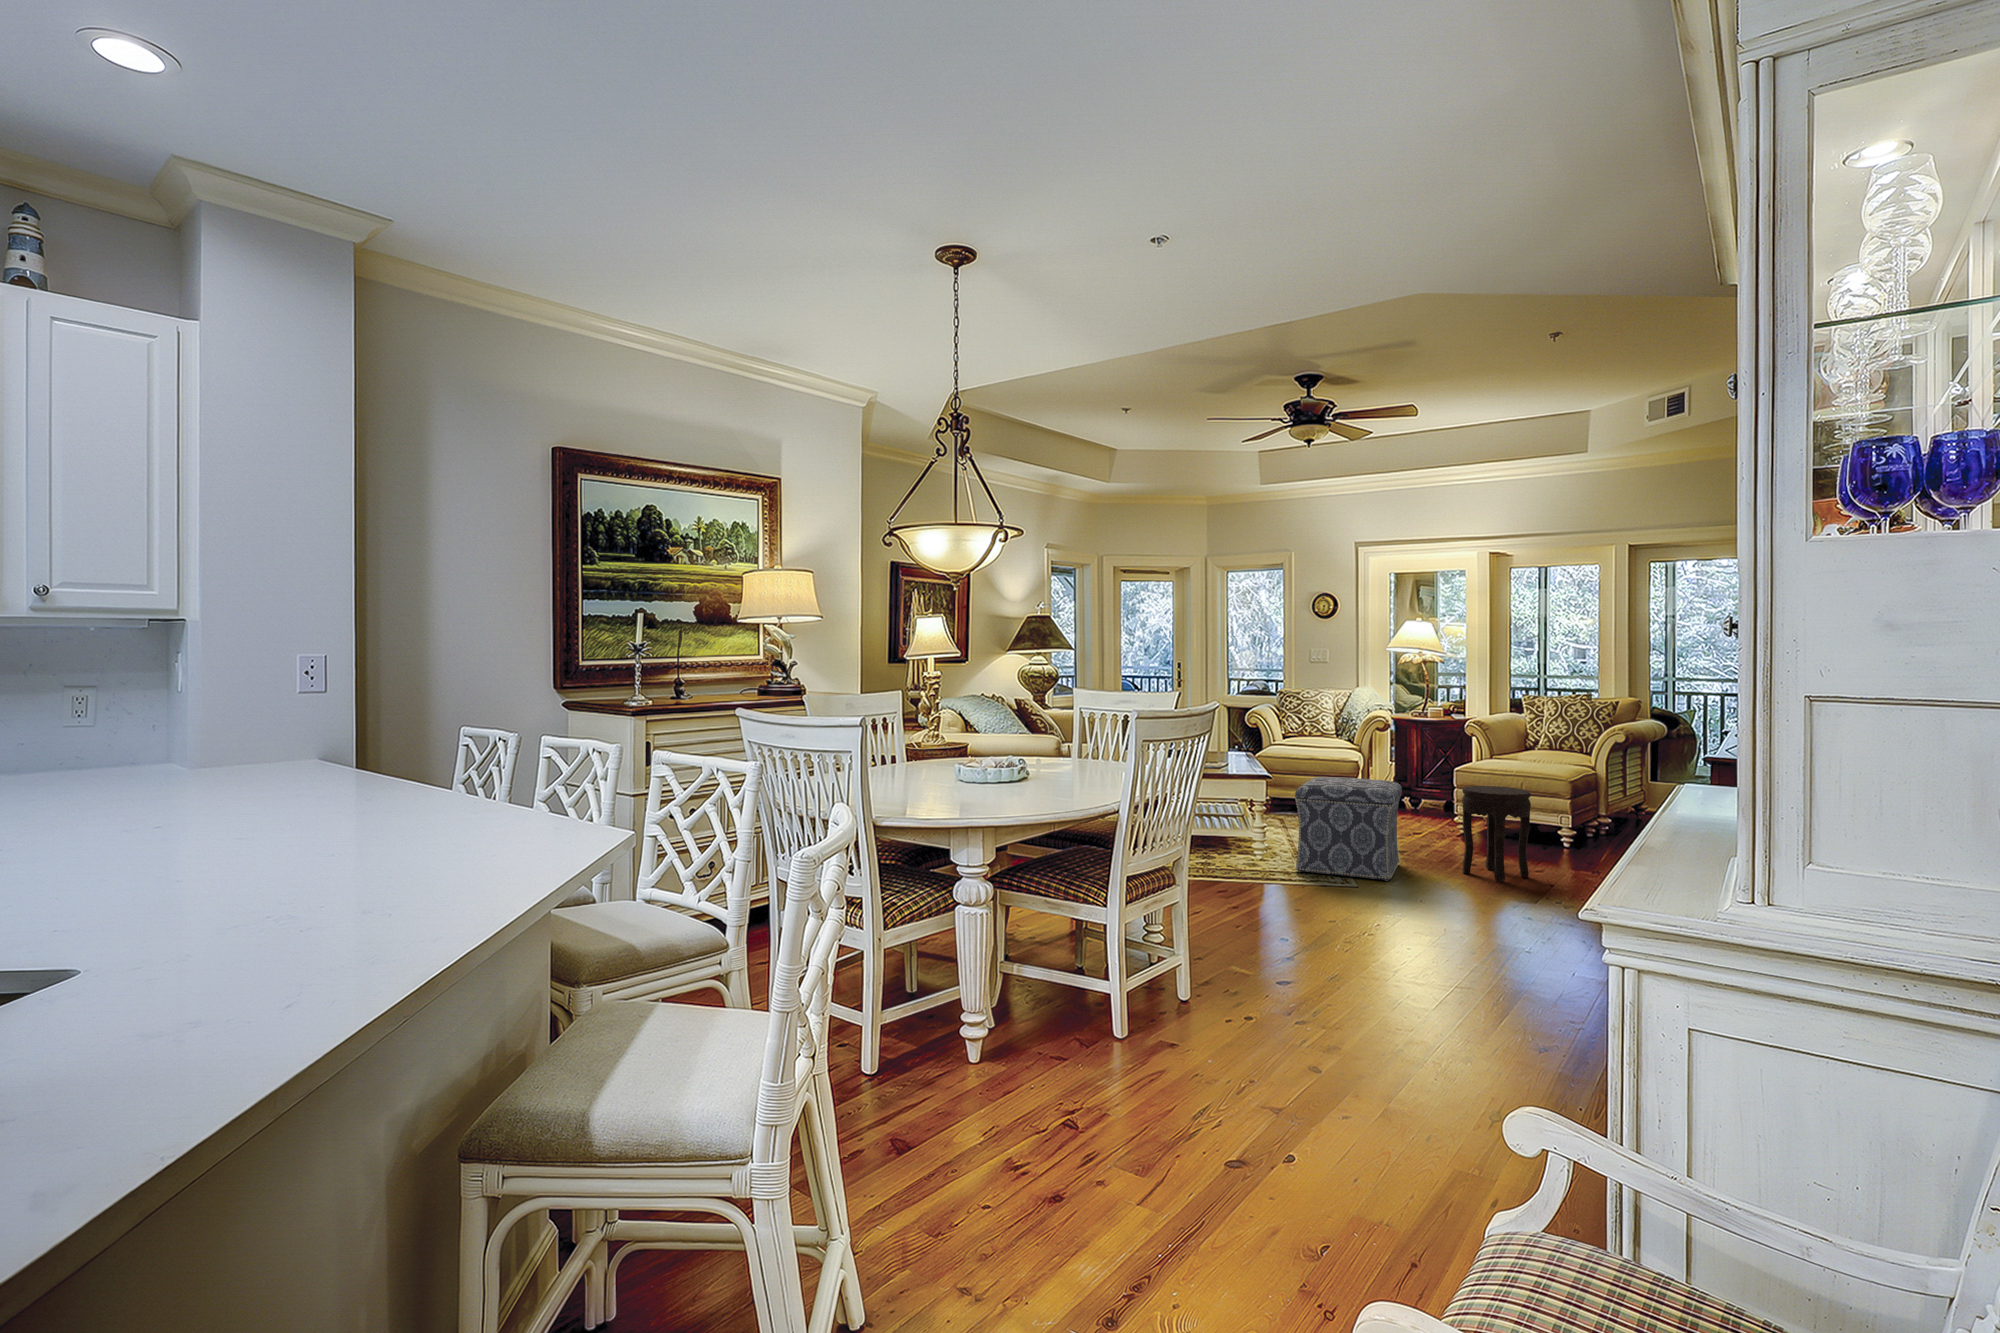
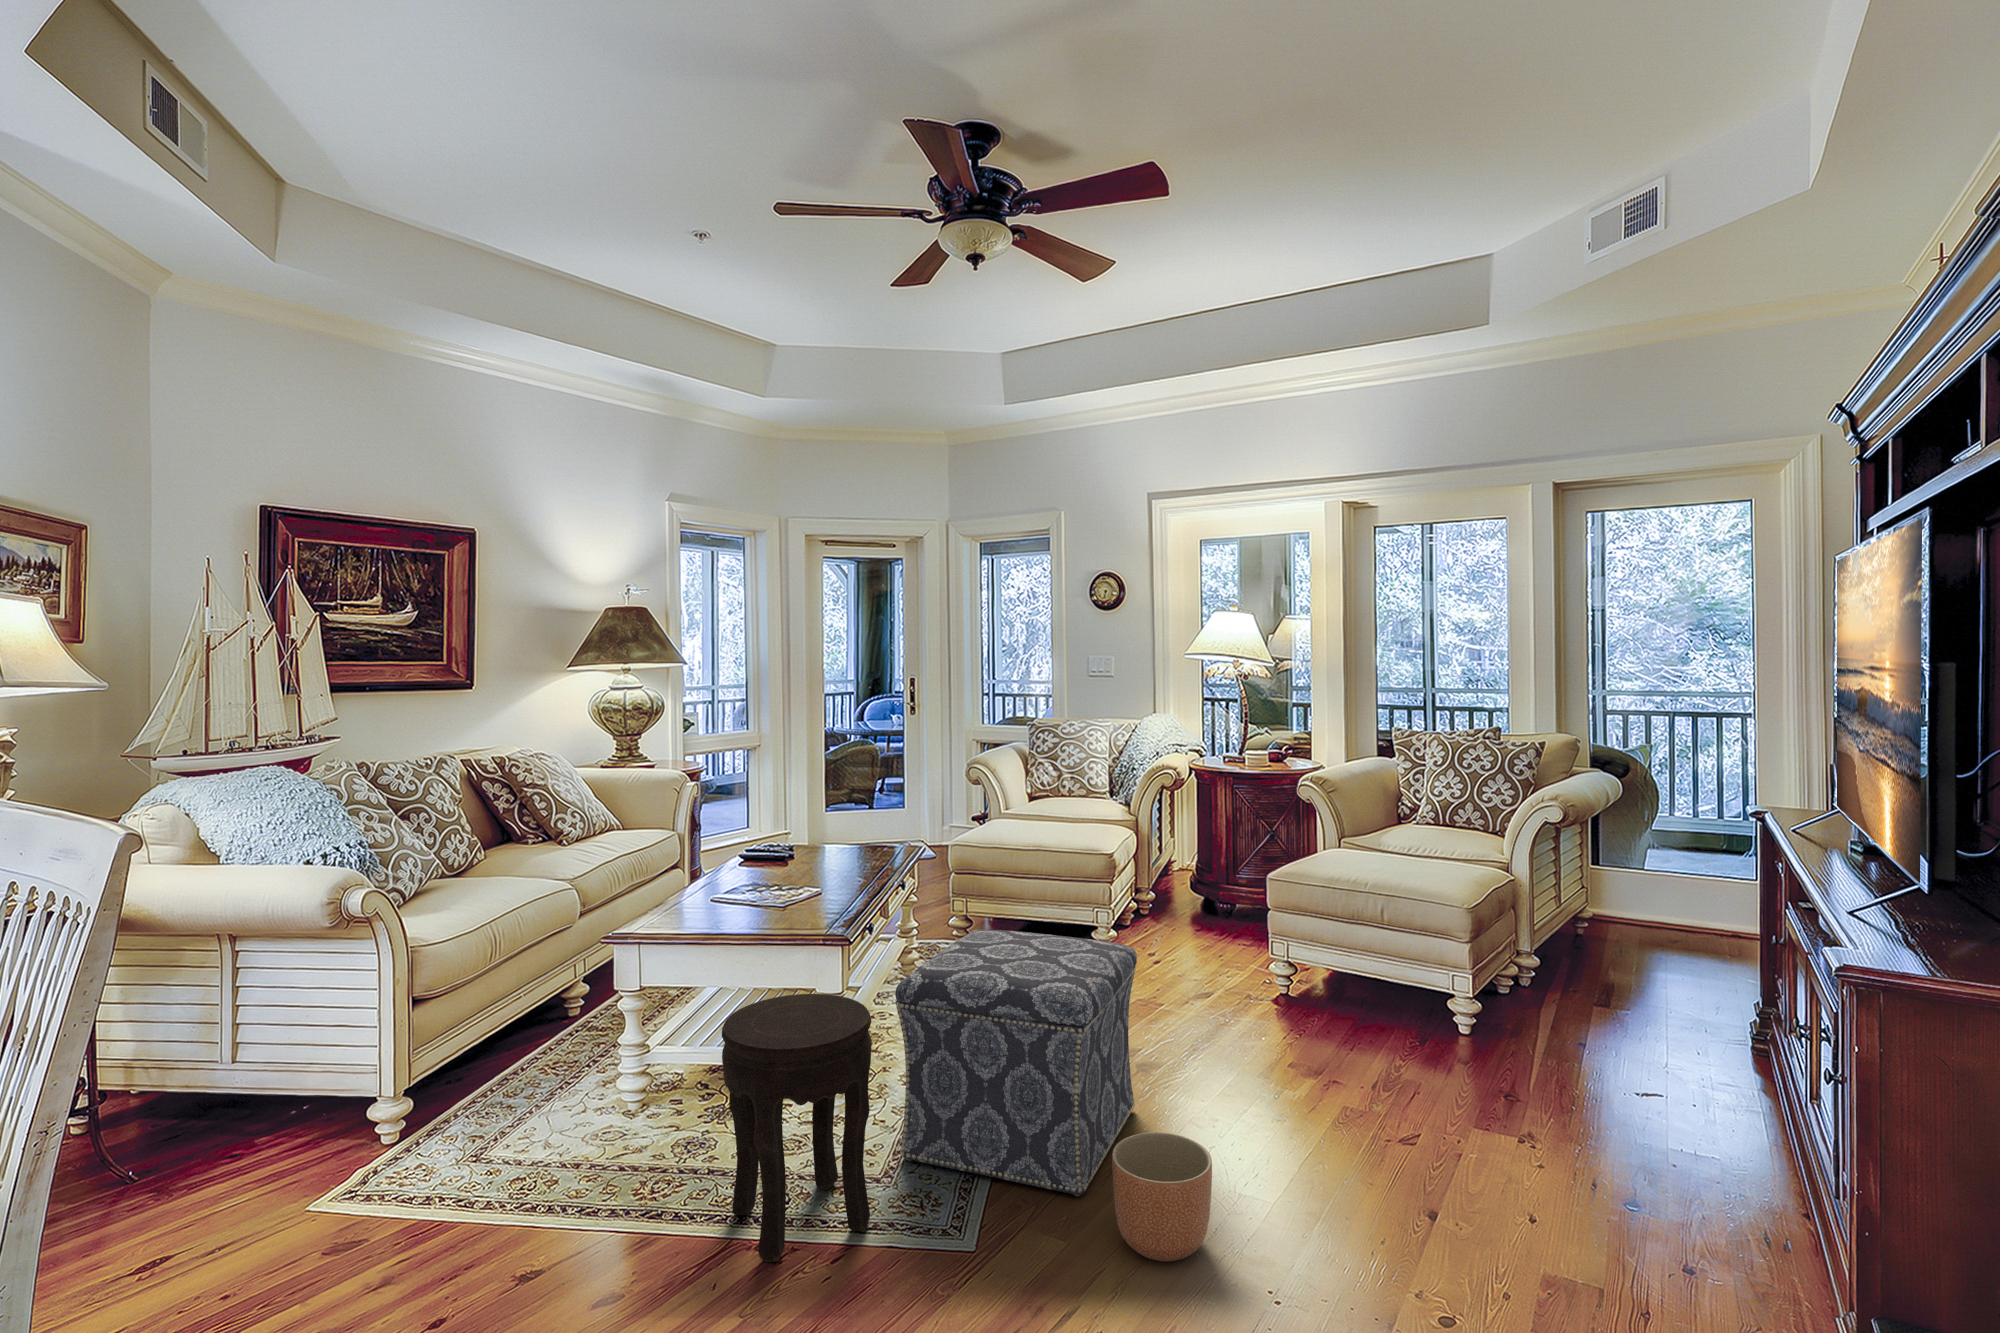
side table: present [1462,786,1531,882] -> present [722,994,872,1262]
planter: none [1410,849,1456,894] -> present [1112,1132,1212,1261]

